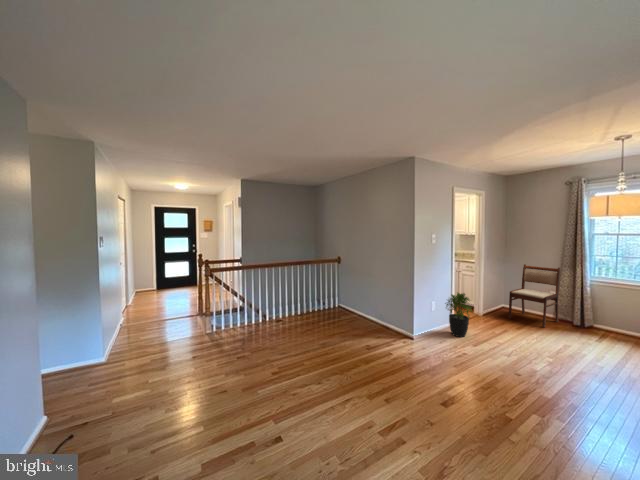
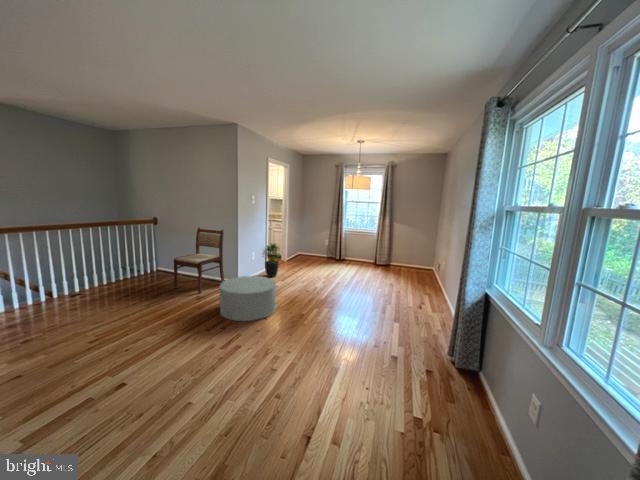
dining chair: present [509,264,560,328] -> present [174,228,224,294]
ottoman: none [388,334,462,402] -> present [220,276,276,321]

